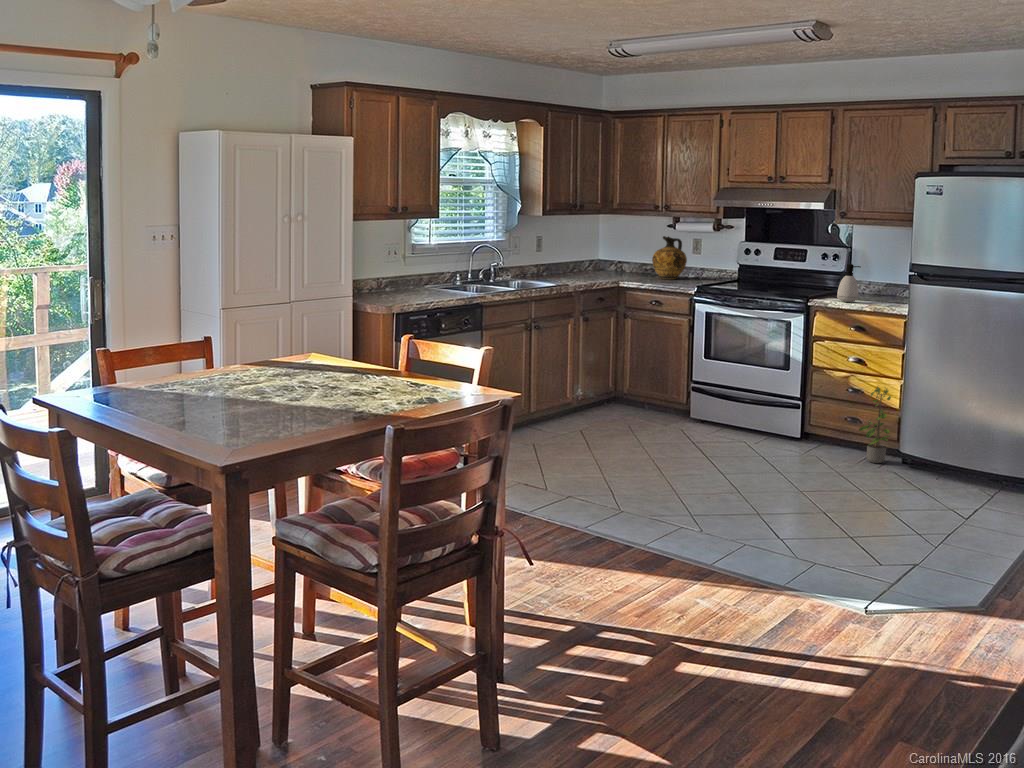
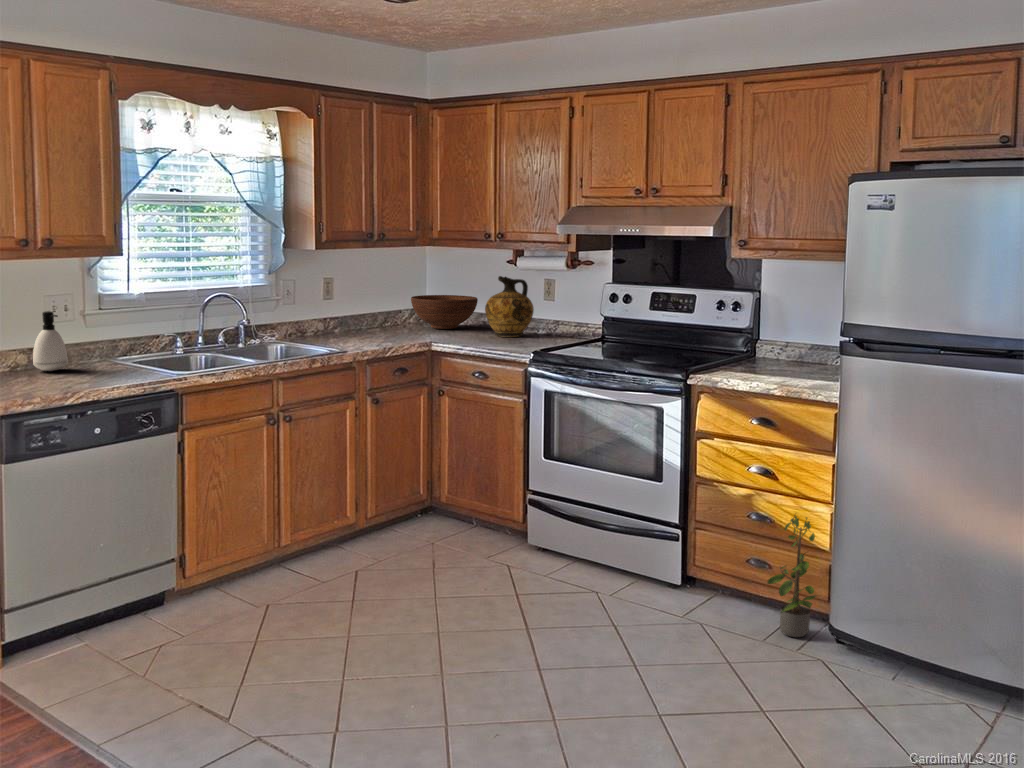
fruit bowl: none [595,250,642,274] -> present [411,295,478,329]
soap dispenser: present [837,264,861,302] -> present [33,311,68,371]

